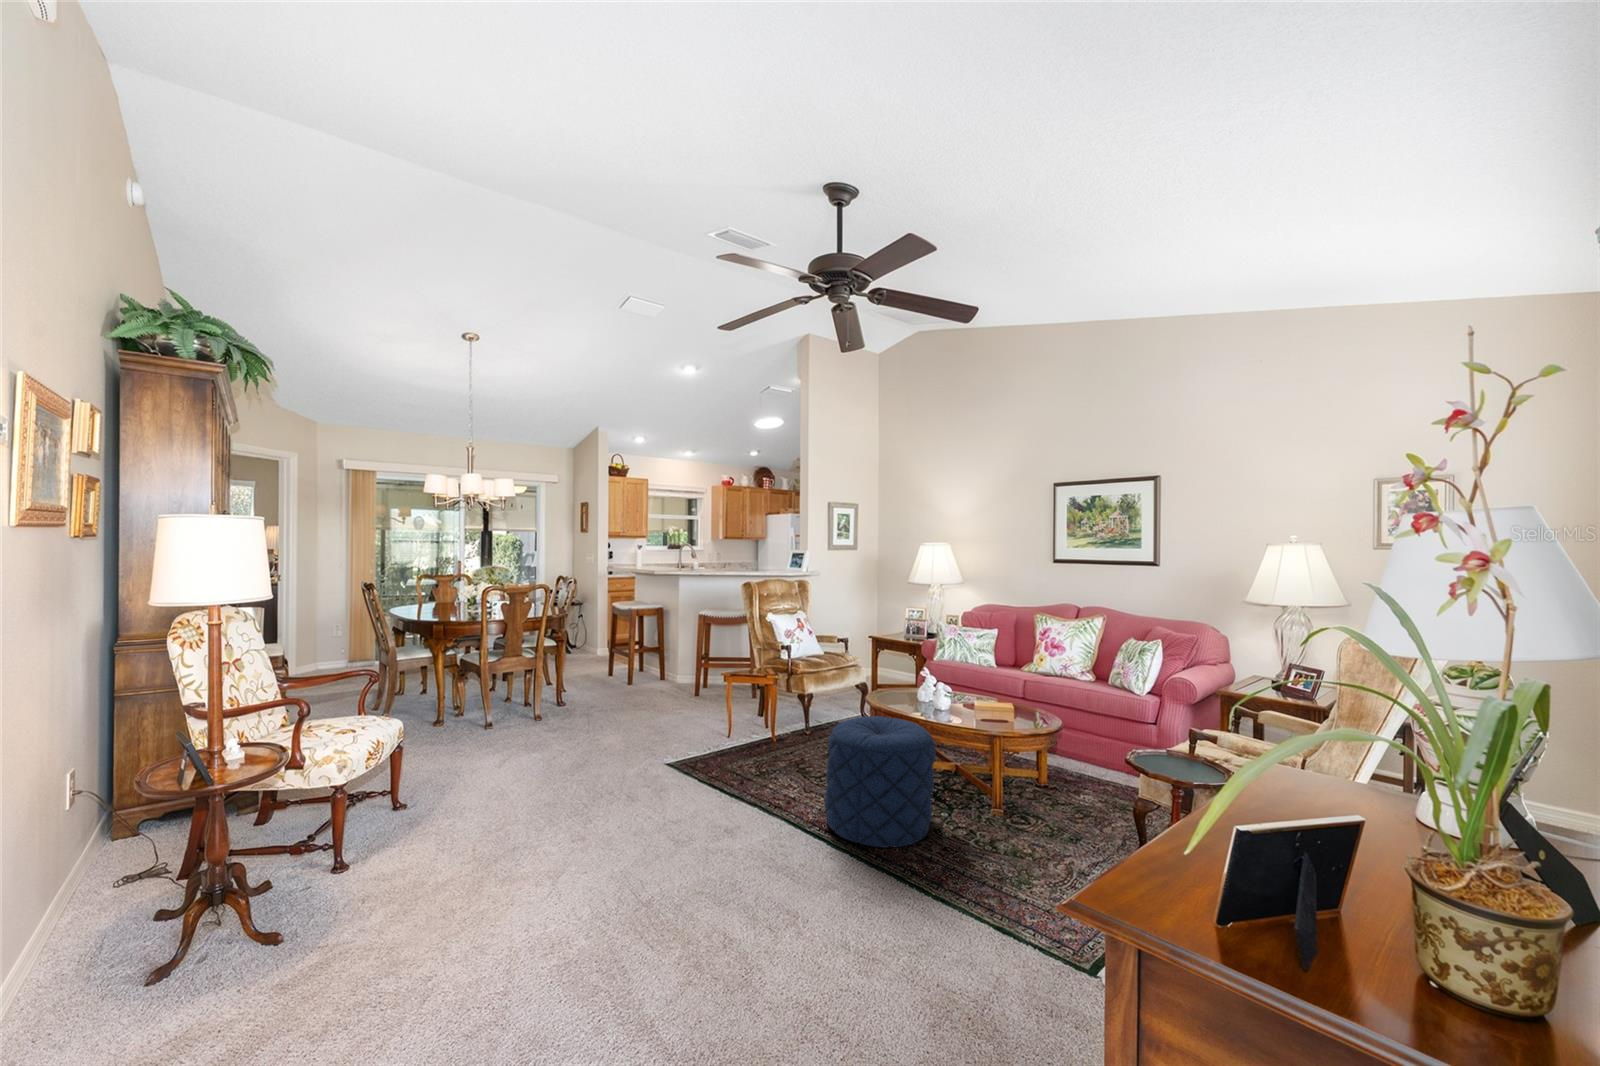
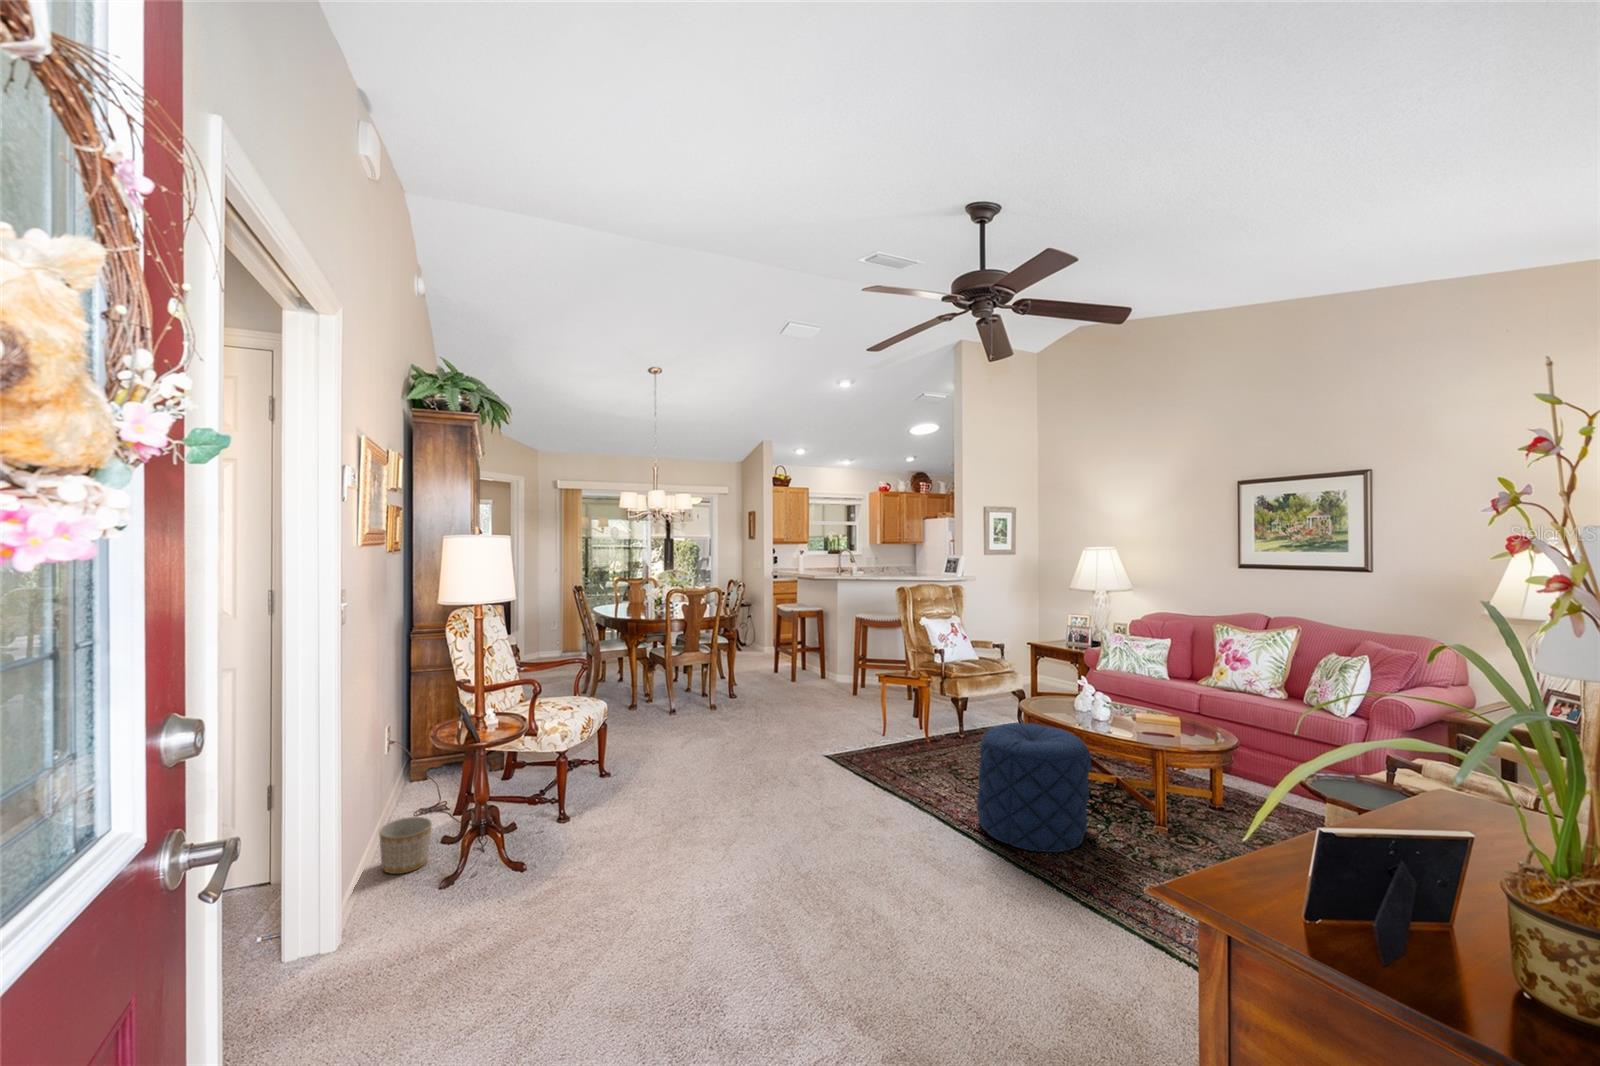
planter: none [50,886,138,969] -> present [379,817,432,874]

